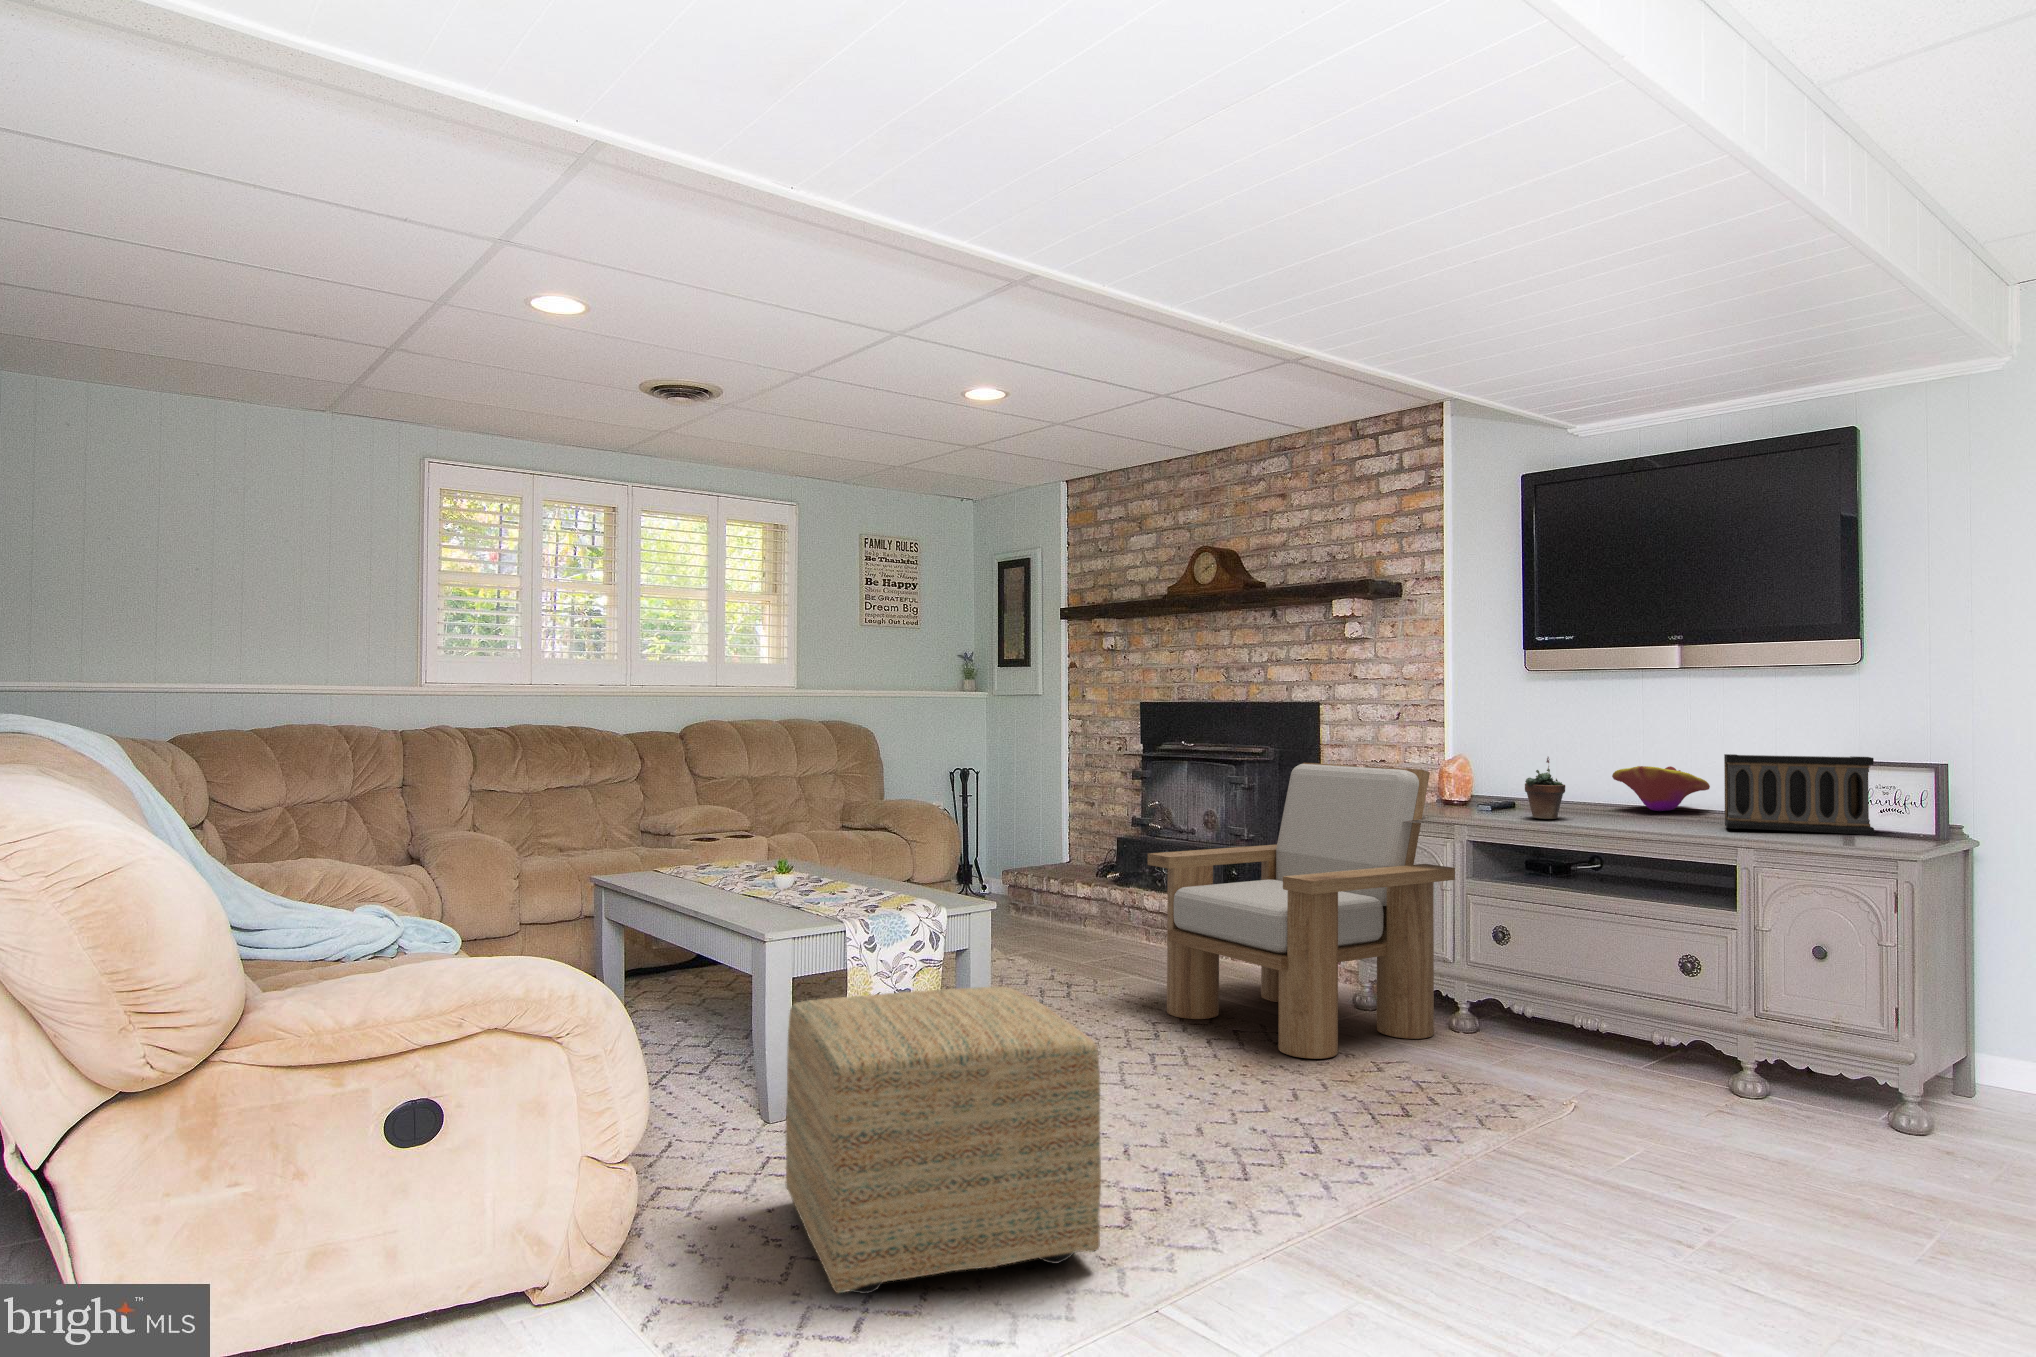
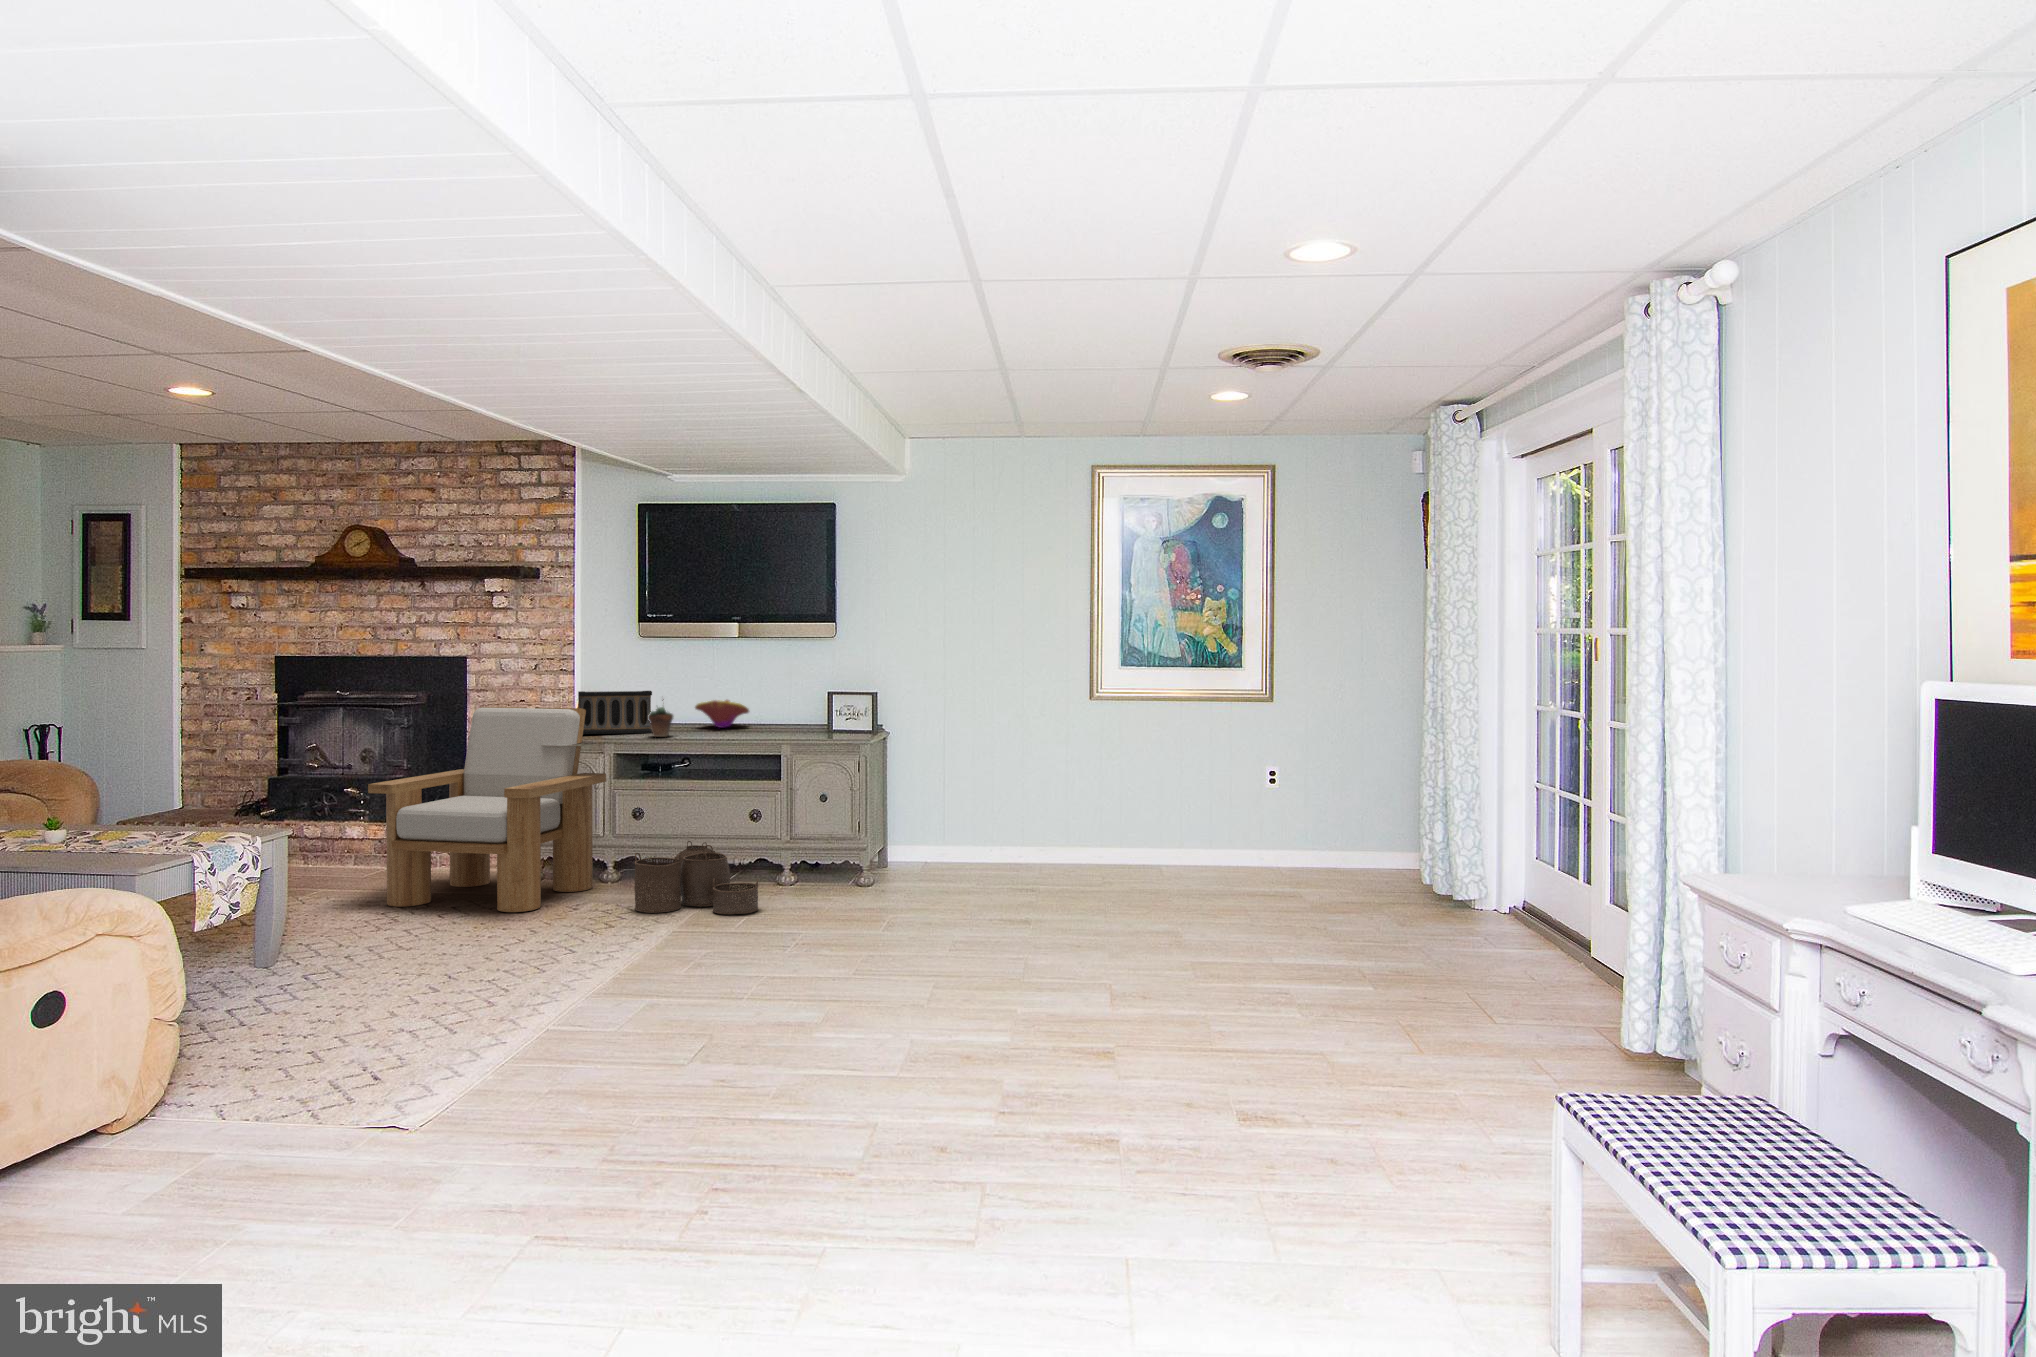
speaker: present [1724,754,1874,835] -> present [578,691,652,734]
ottoman: present [786,987,1101,1294] -> none [241,873,503,1061]
woven basket: none [1464,991,1679,1146] -> present [634,841,758,914]

